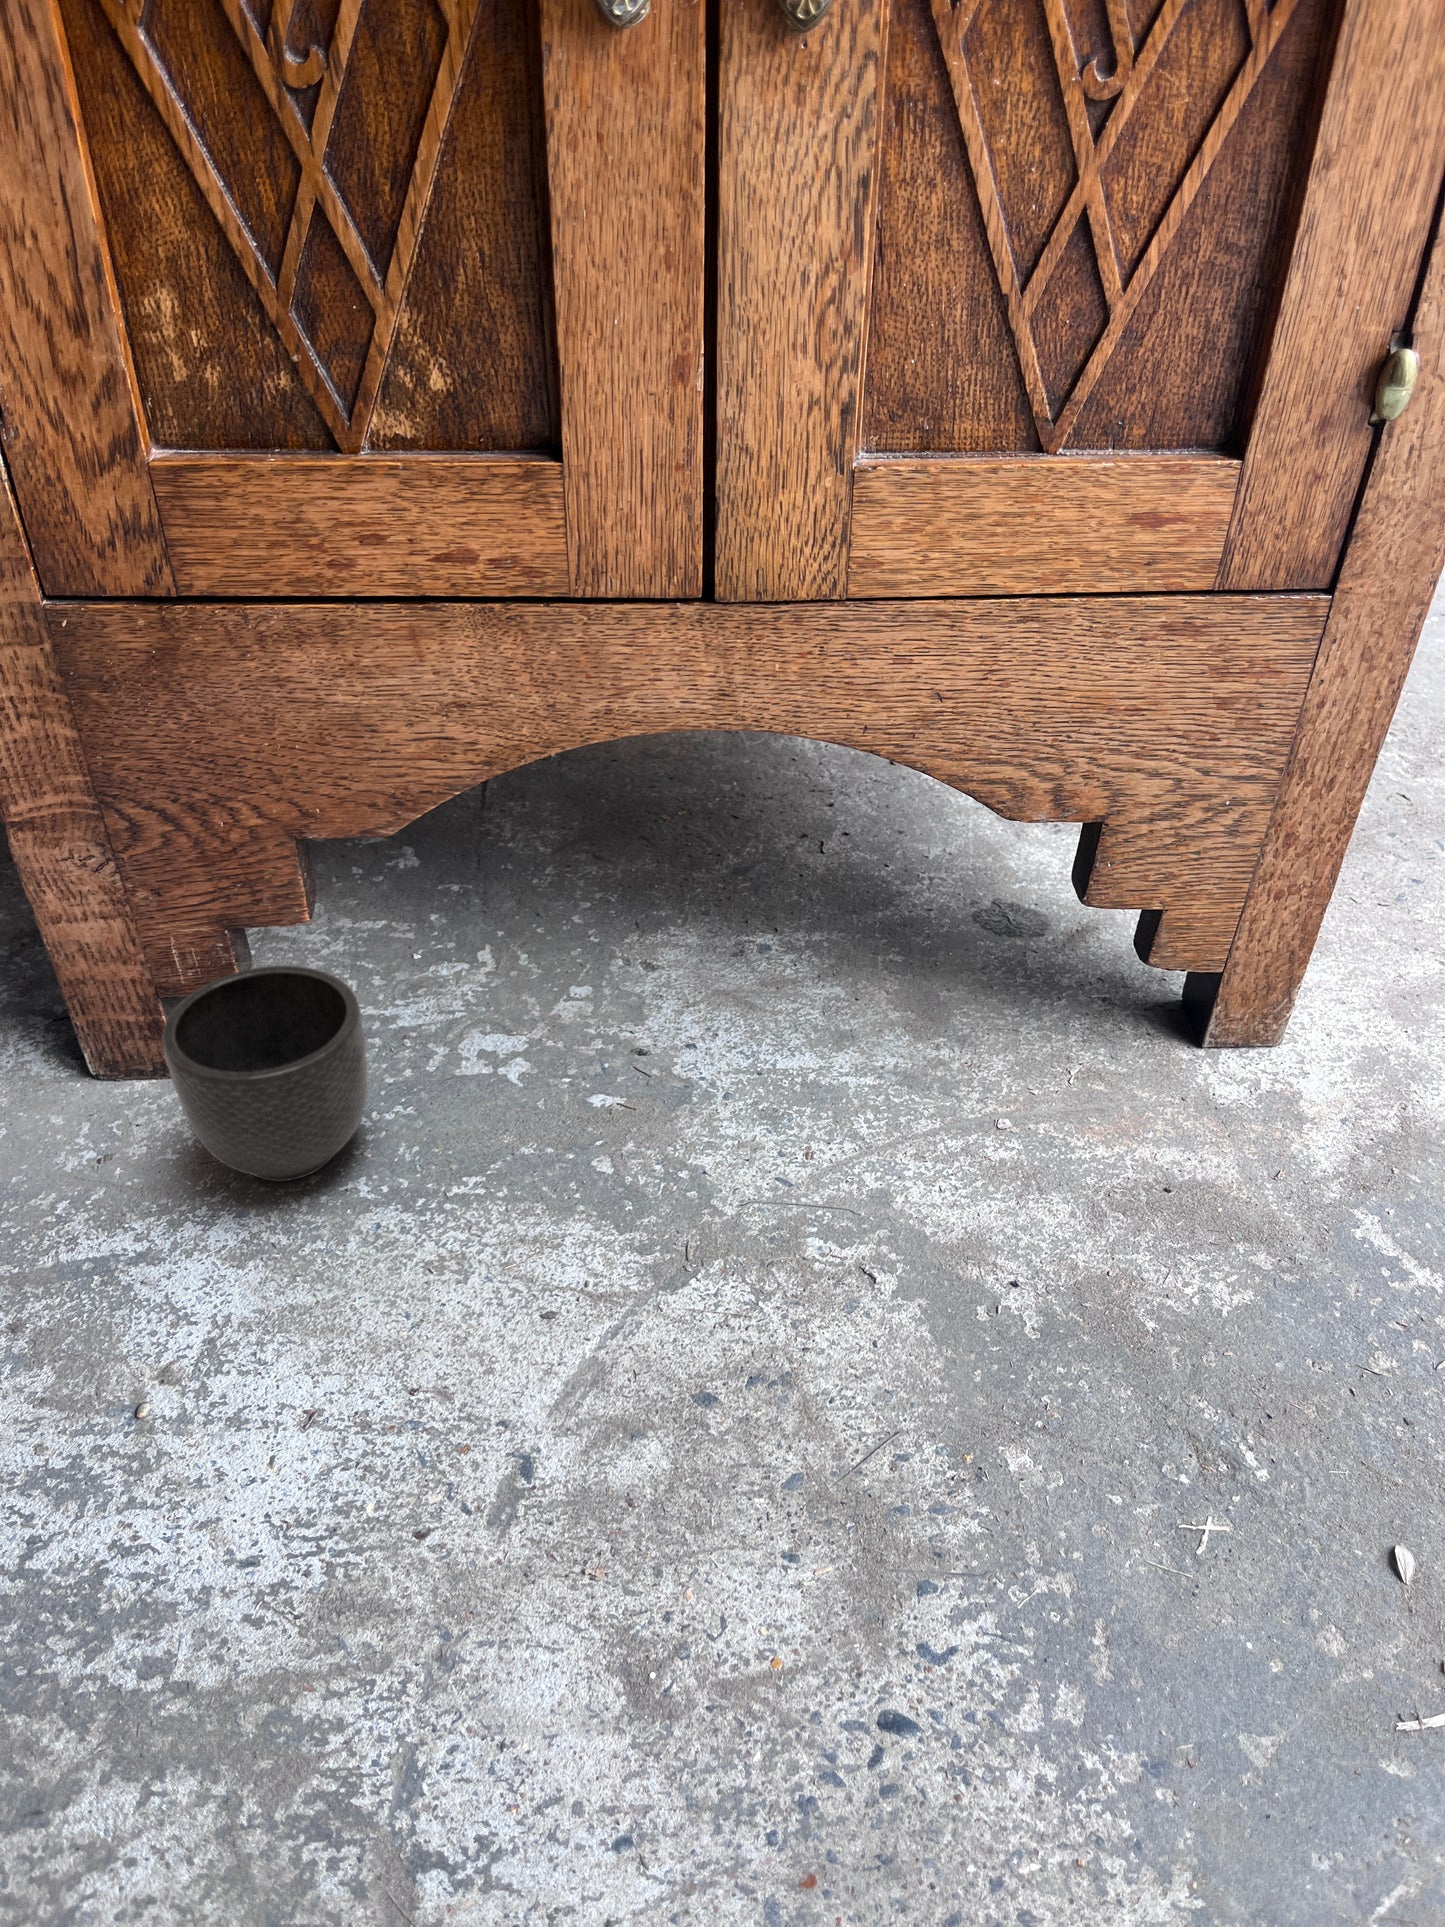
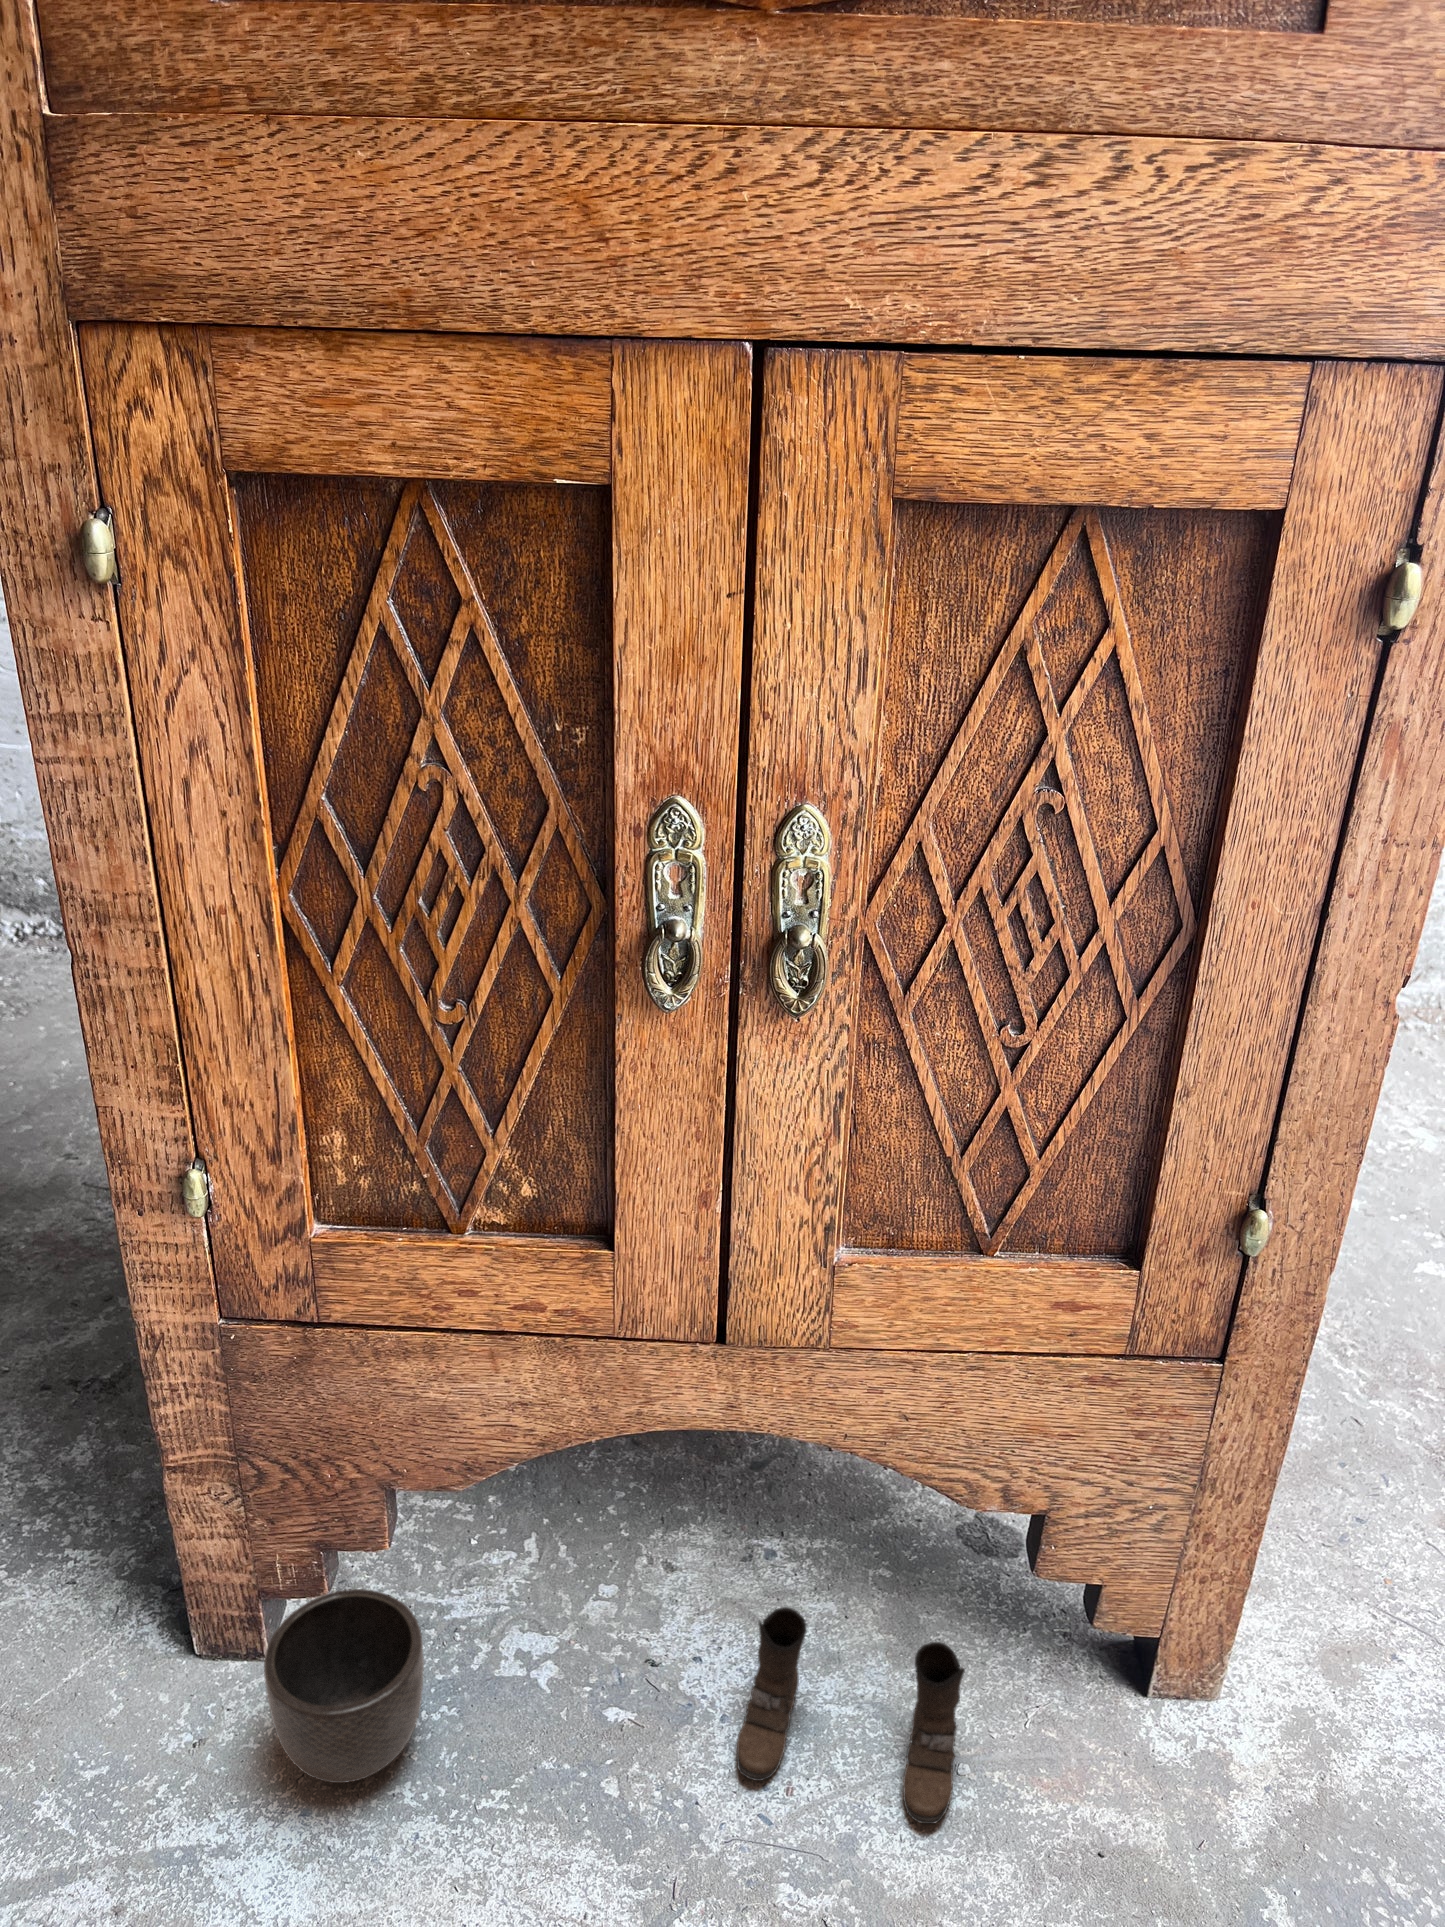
boots: none [747,960,1014,1169] -> present [737,1607,965,1824]

